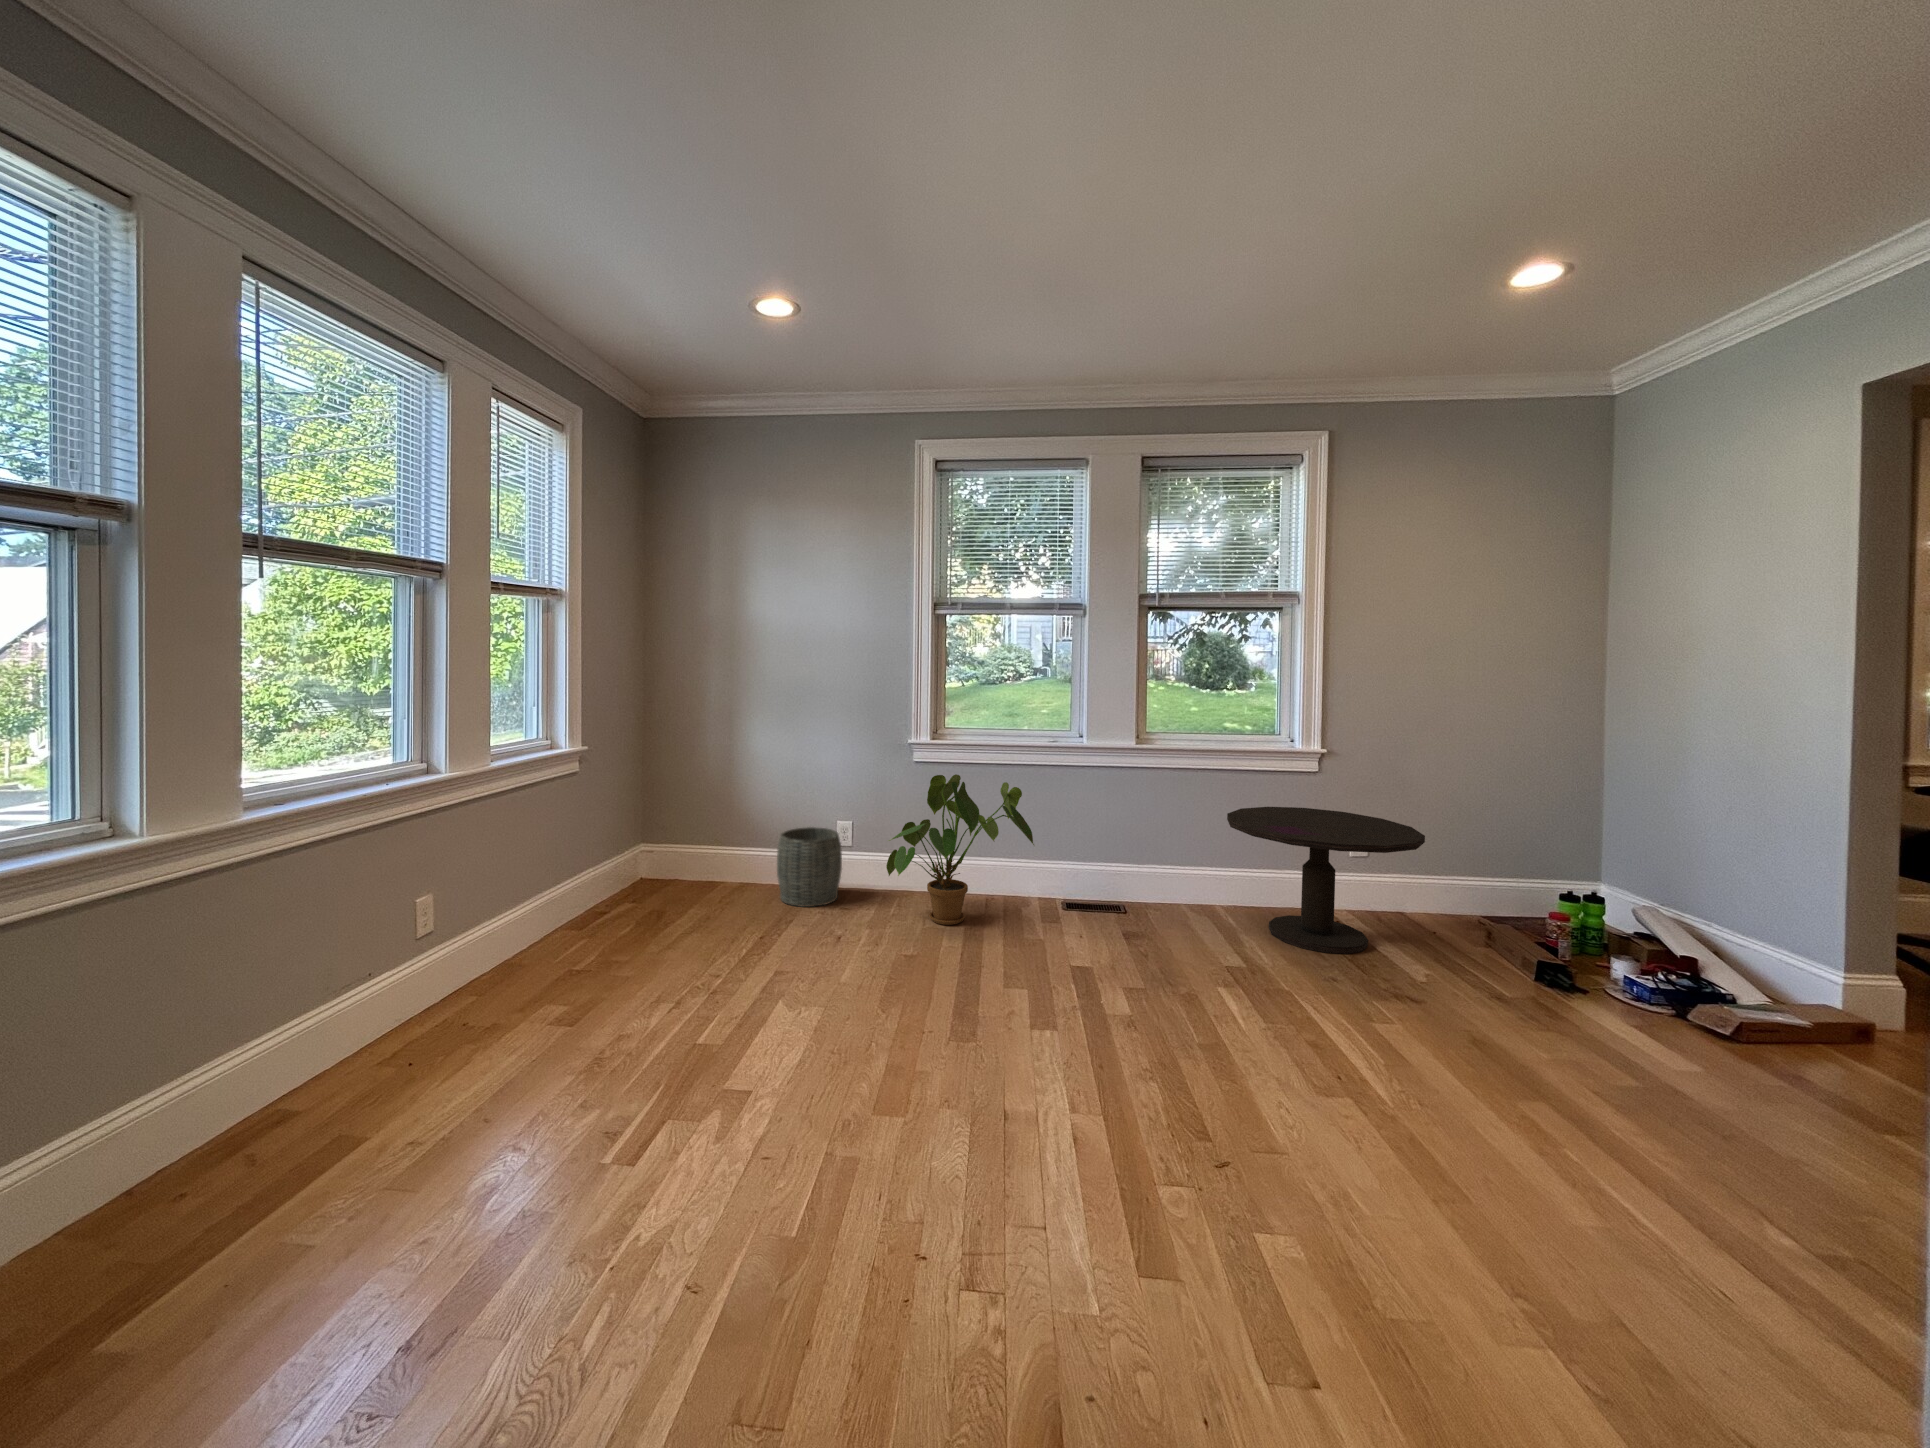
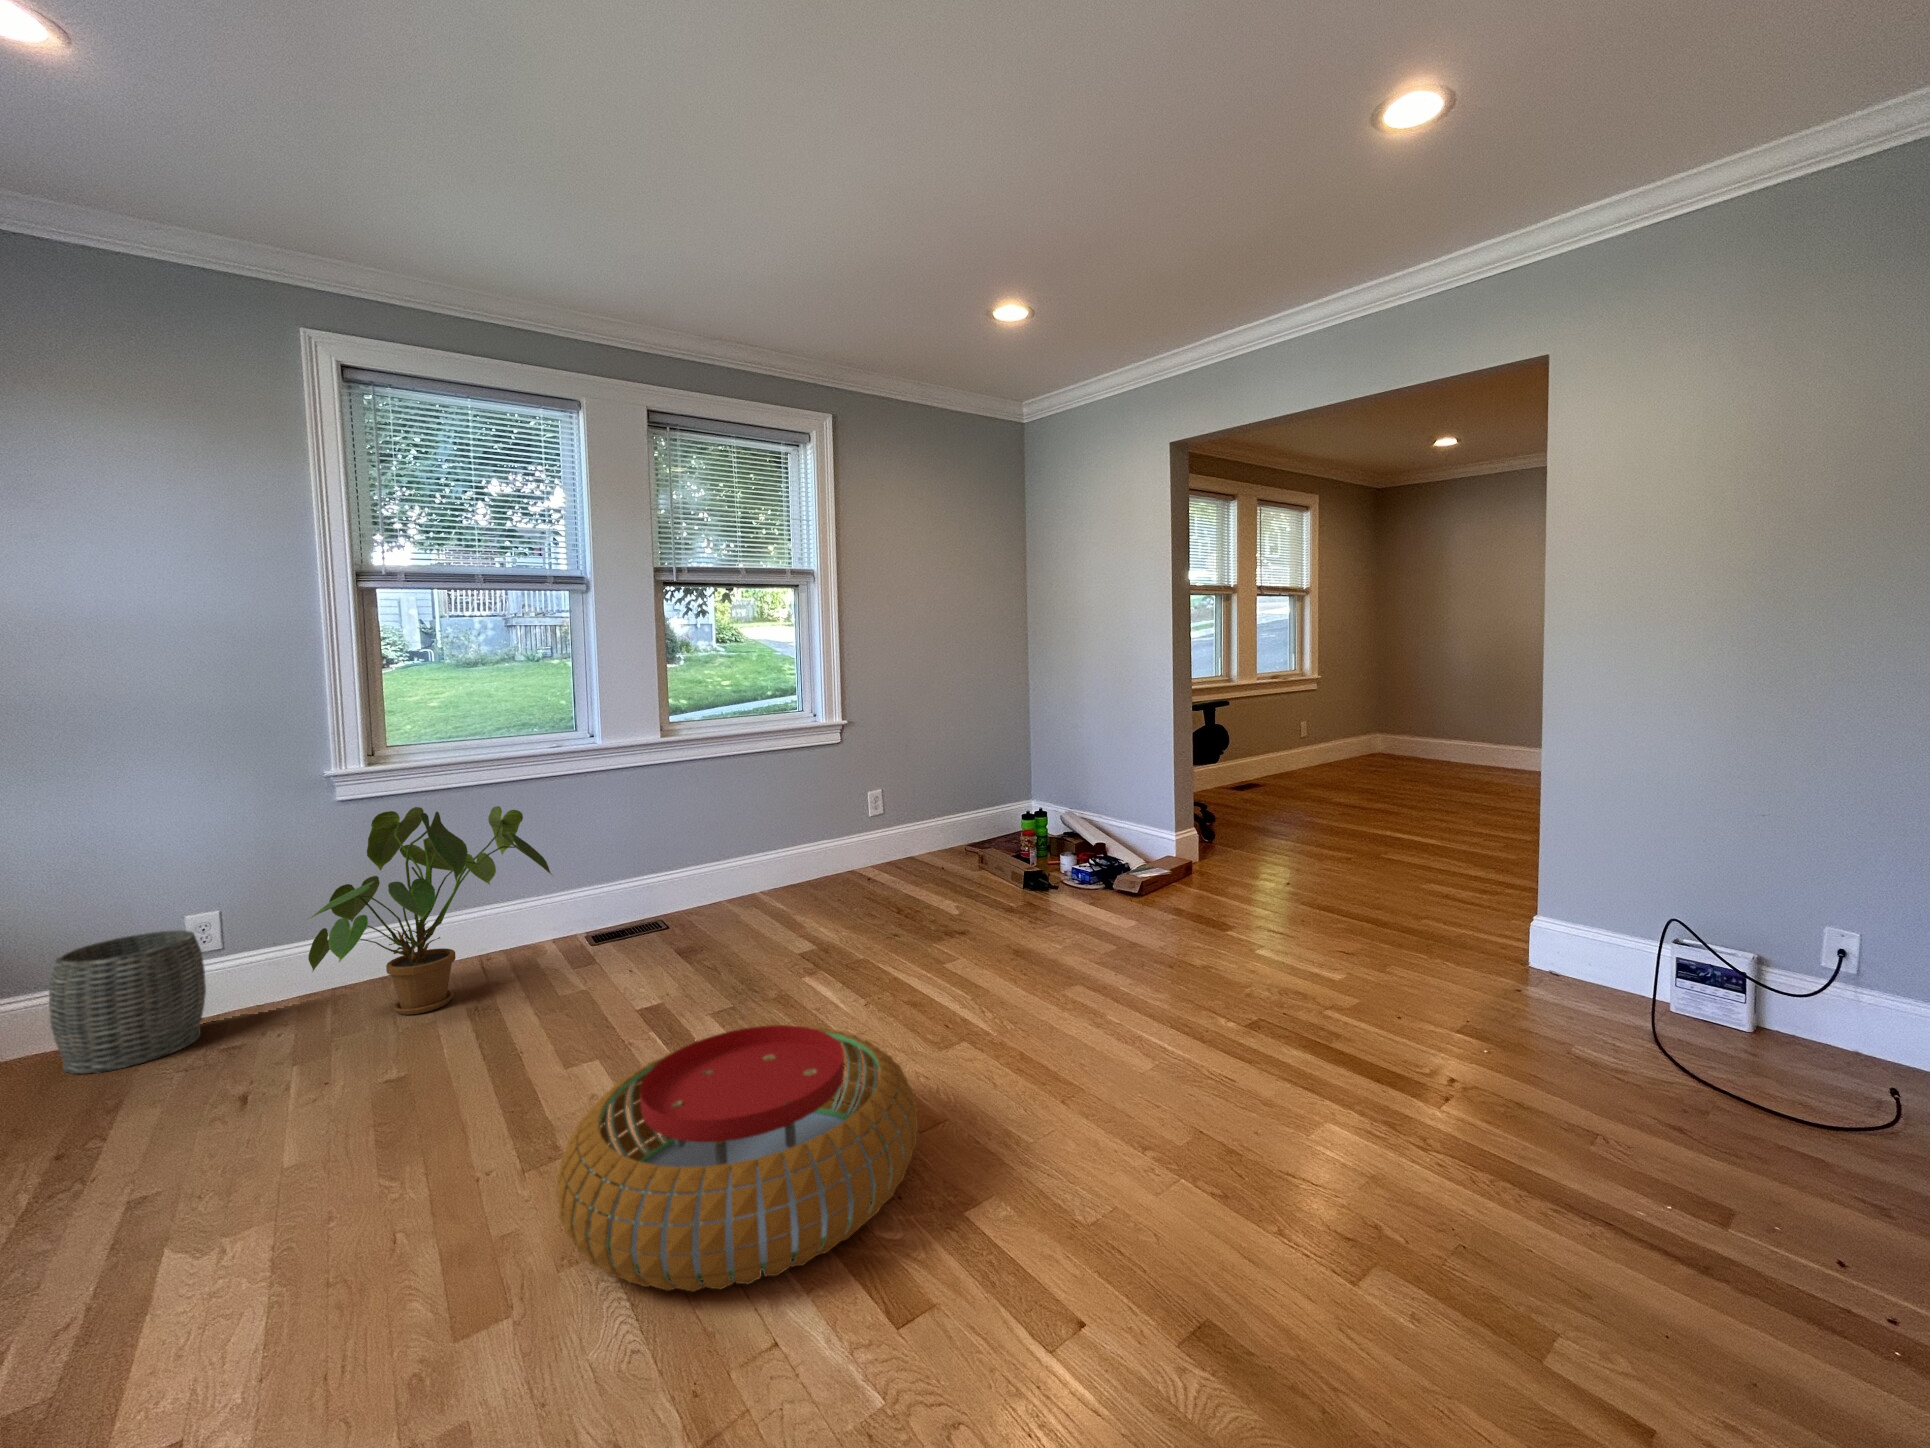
side table: present [1227,807,1425,954] -> none [771,780,941,915]
pouf: none [960,1036,1292,1307] -> present [557,1025,918,1292]

